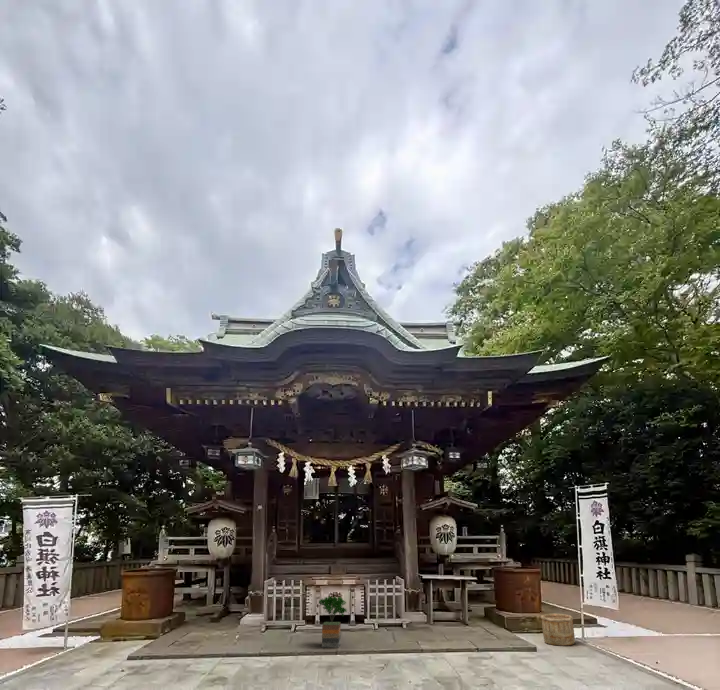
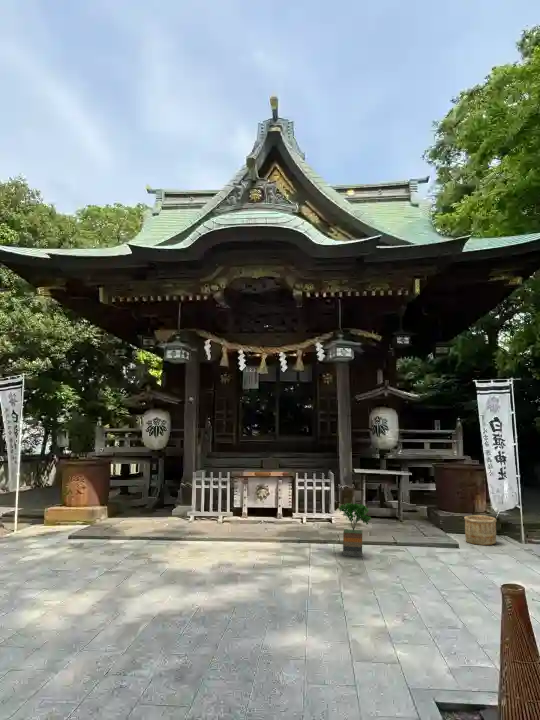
potted tree: present [319,597,347,648] -> present [339,503,371,557]

